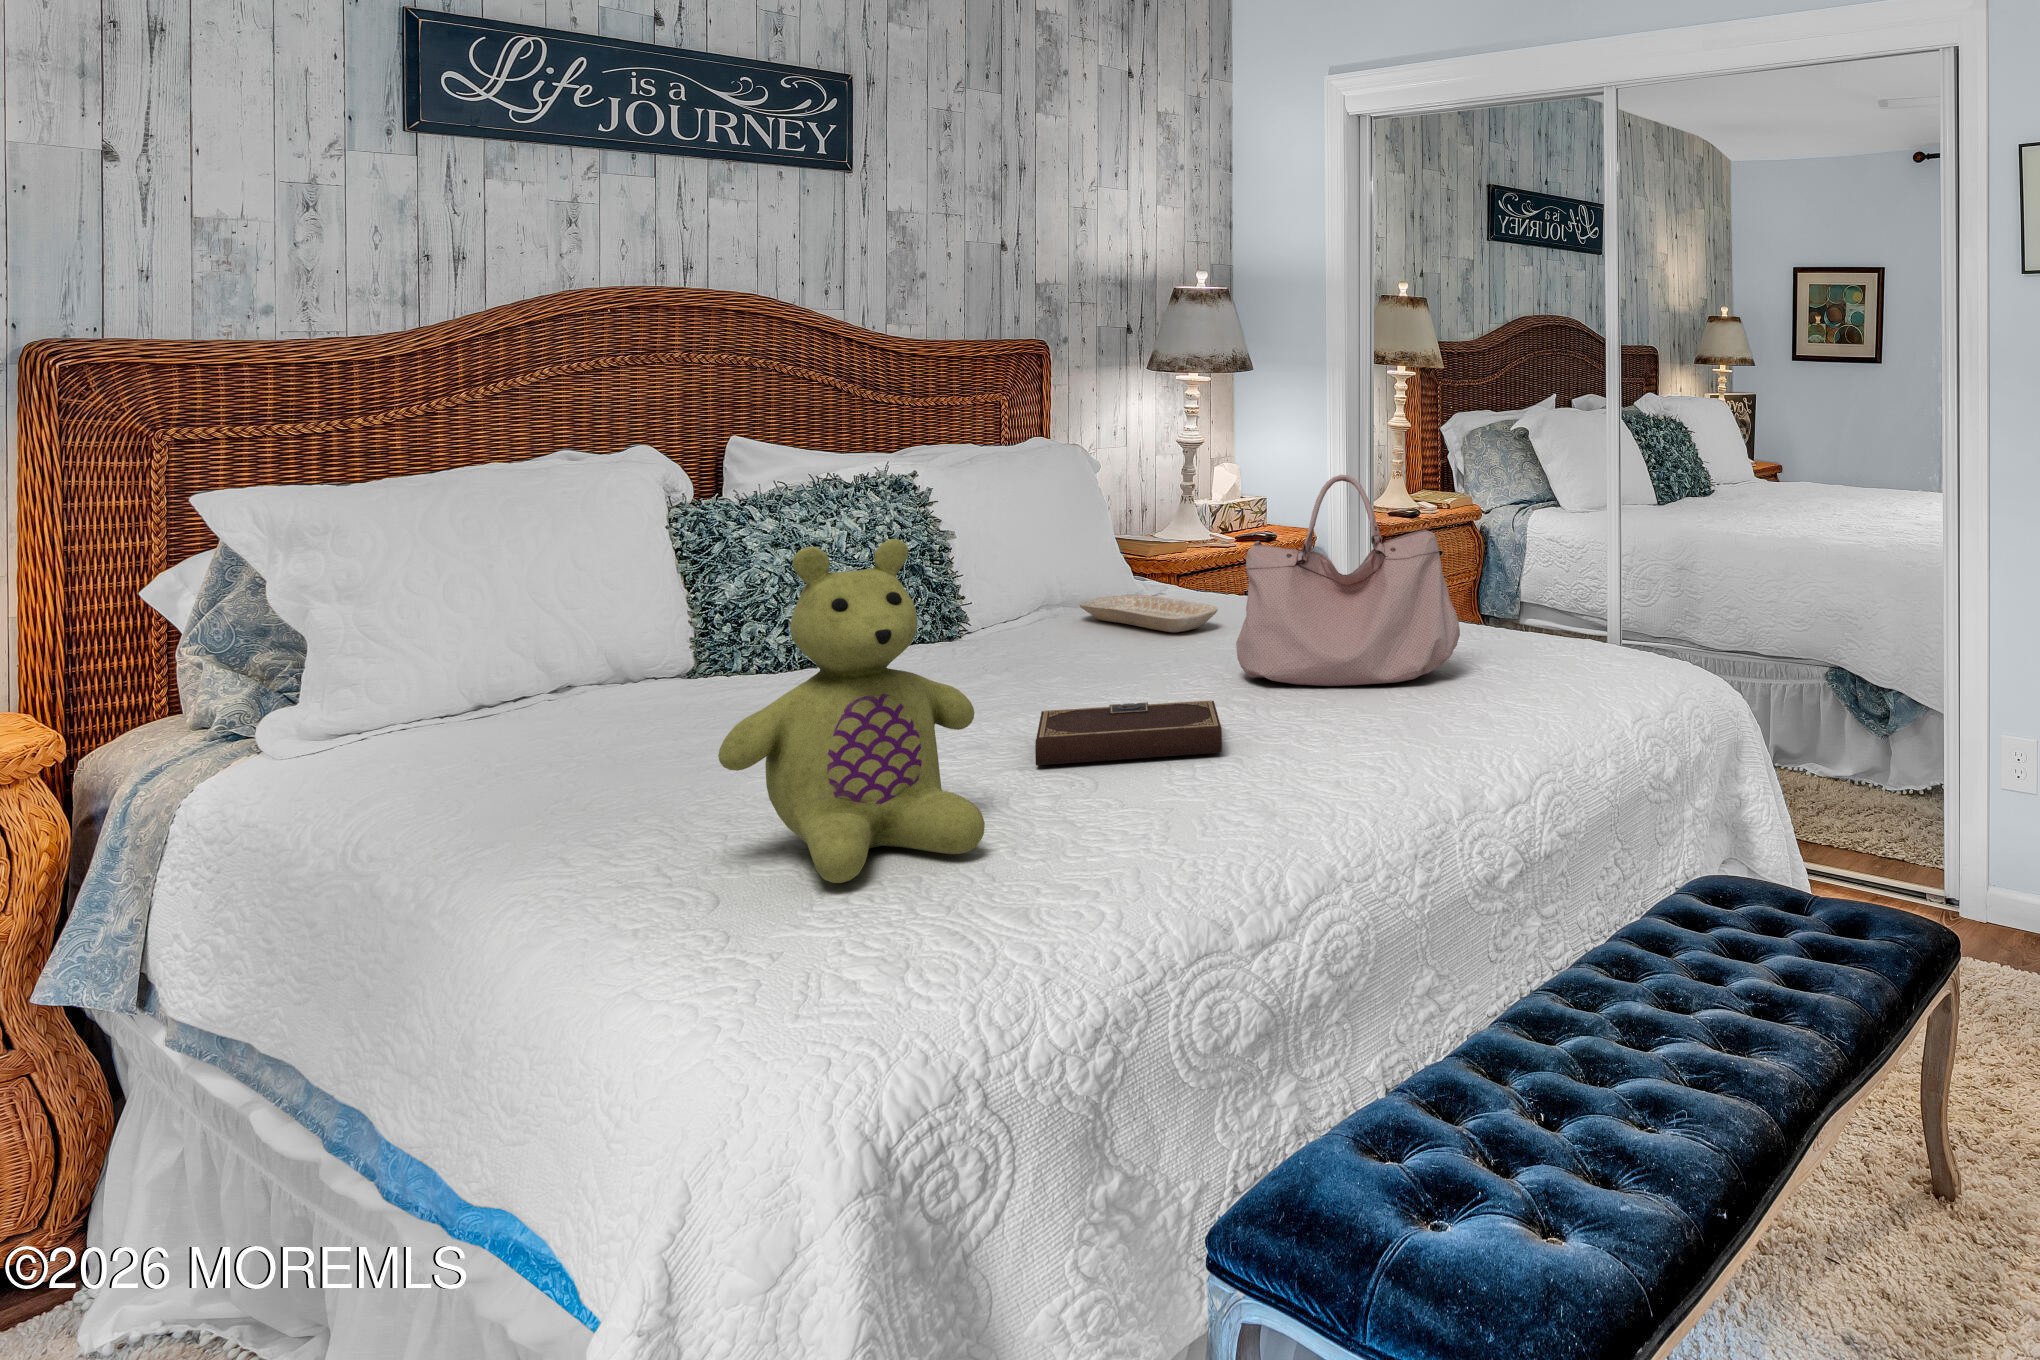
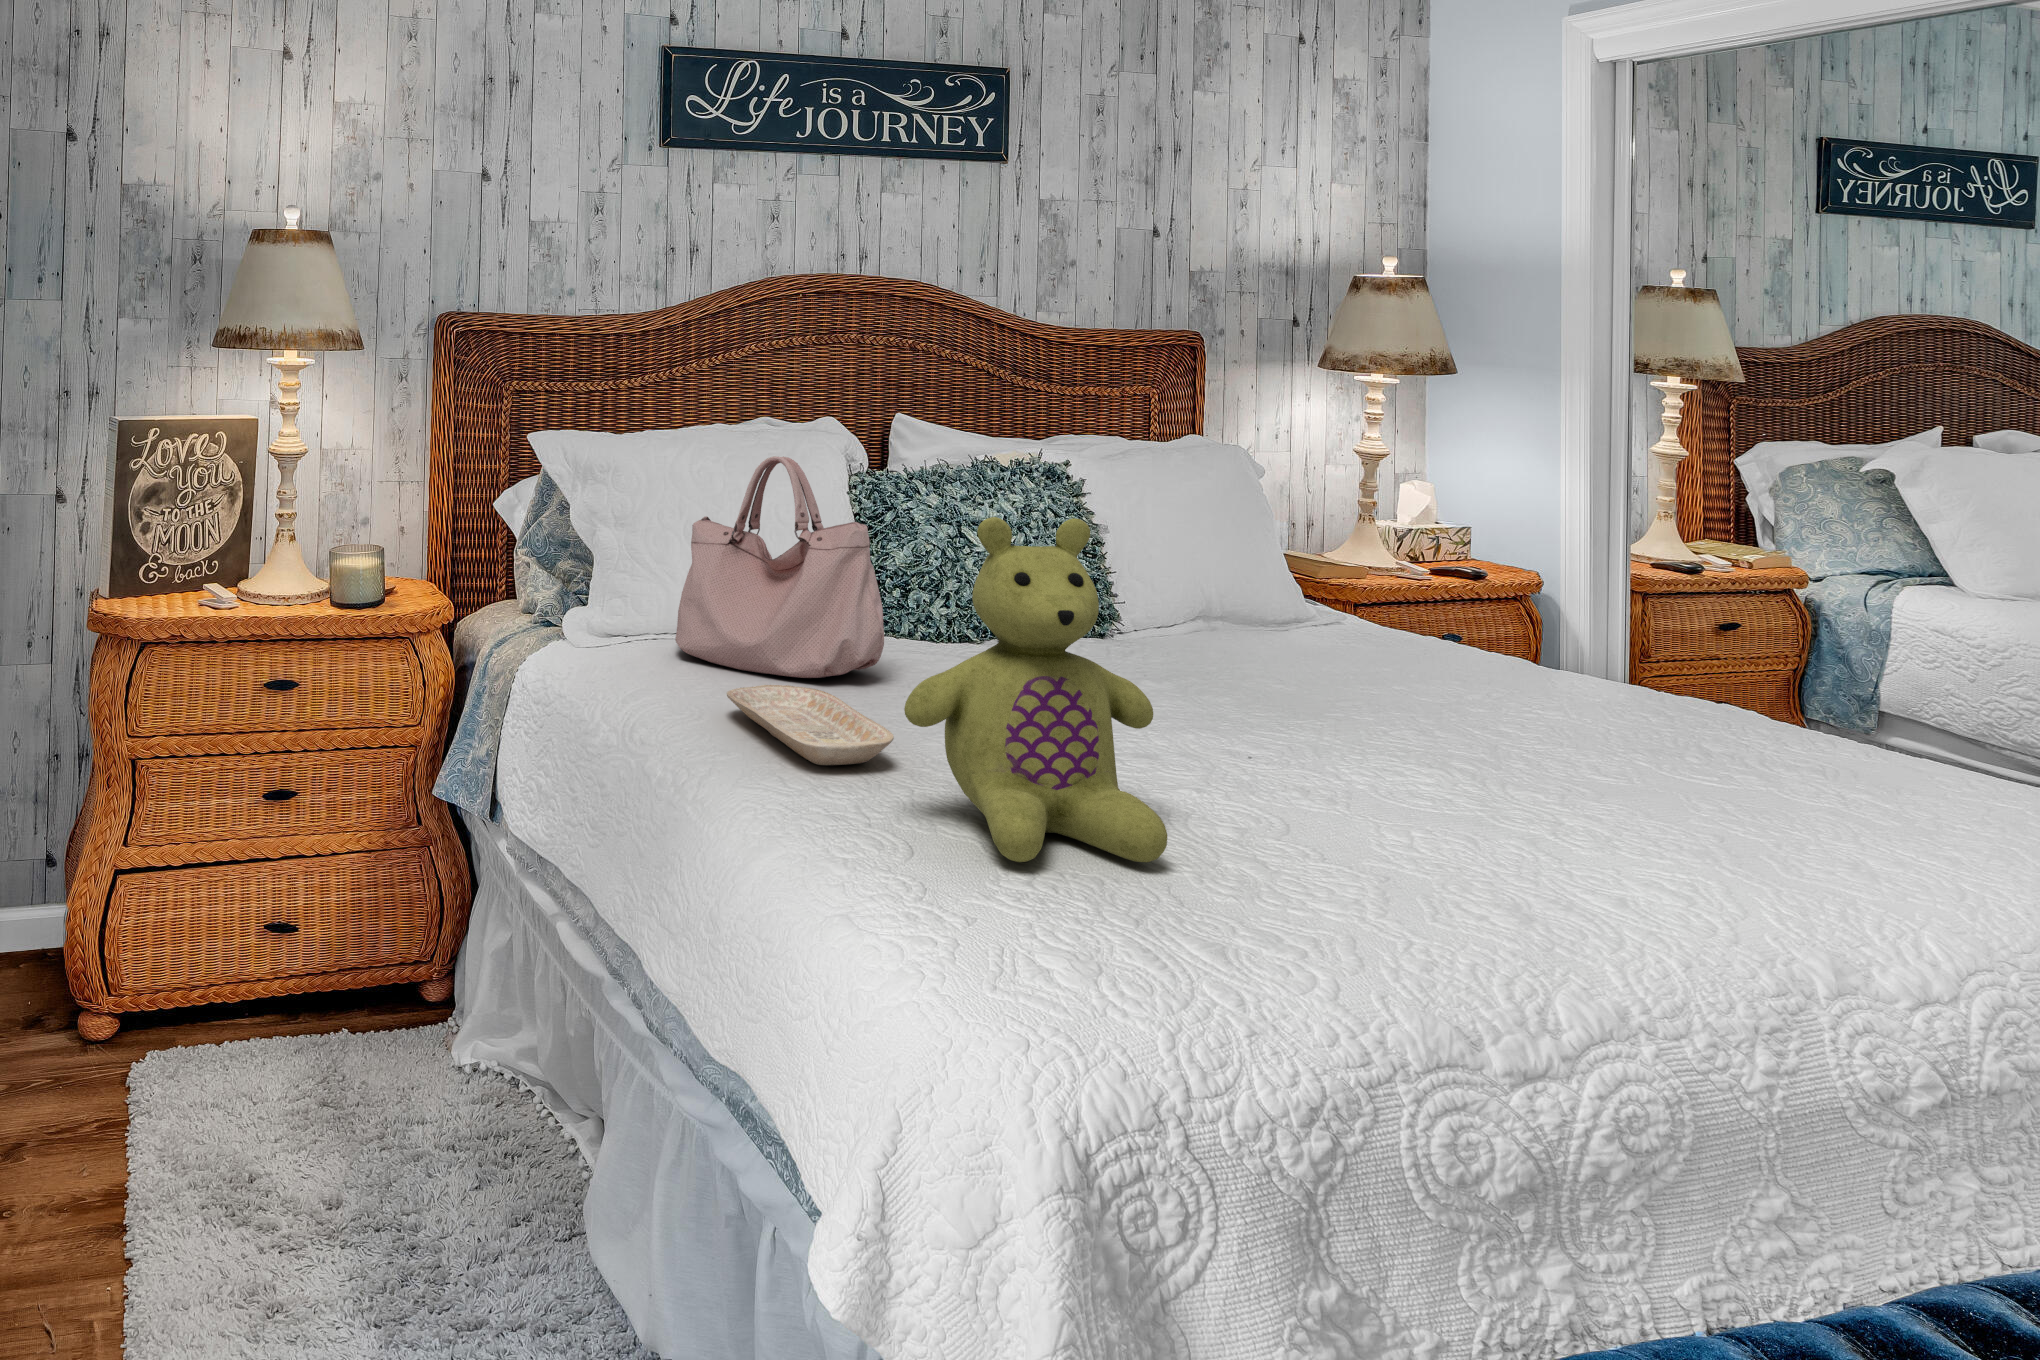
handbag: present [1236,475,1460,686] -> present [675,456,884,678]
tray: present [1080,595,1218,632] -> present [726,685,894,765]
notebook: present [1035,700,1222,765] -> none [1213,725,1449,816]

